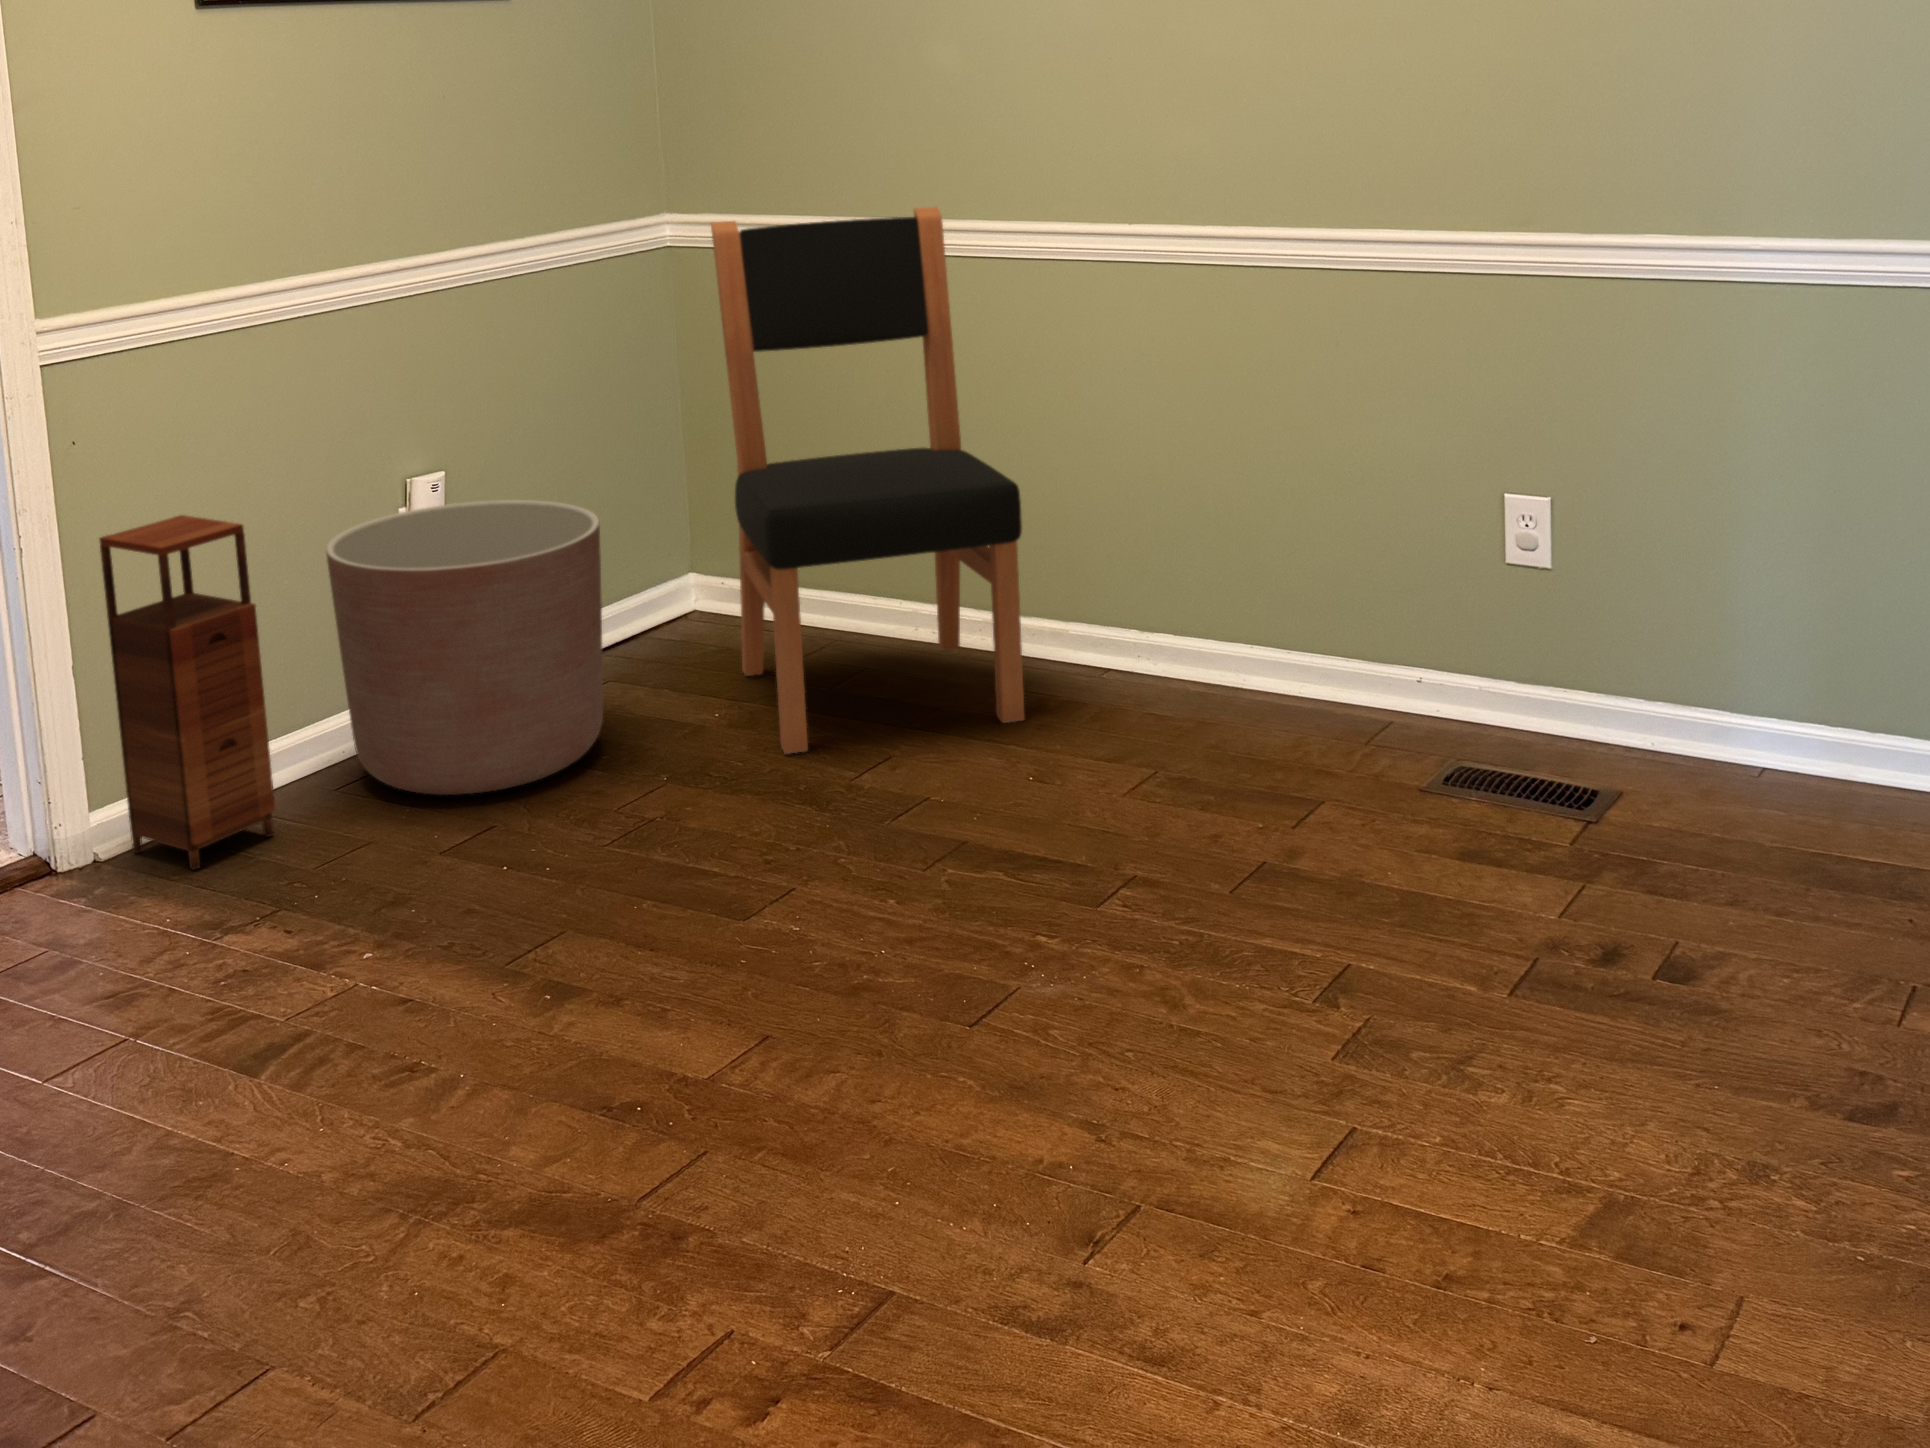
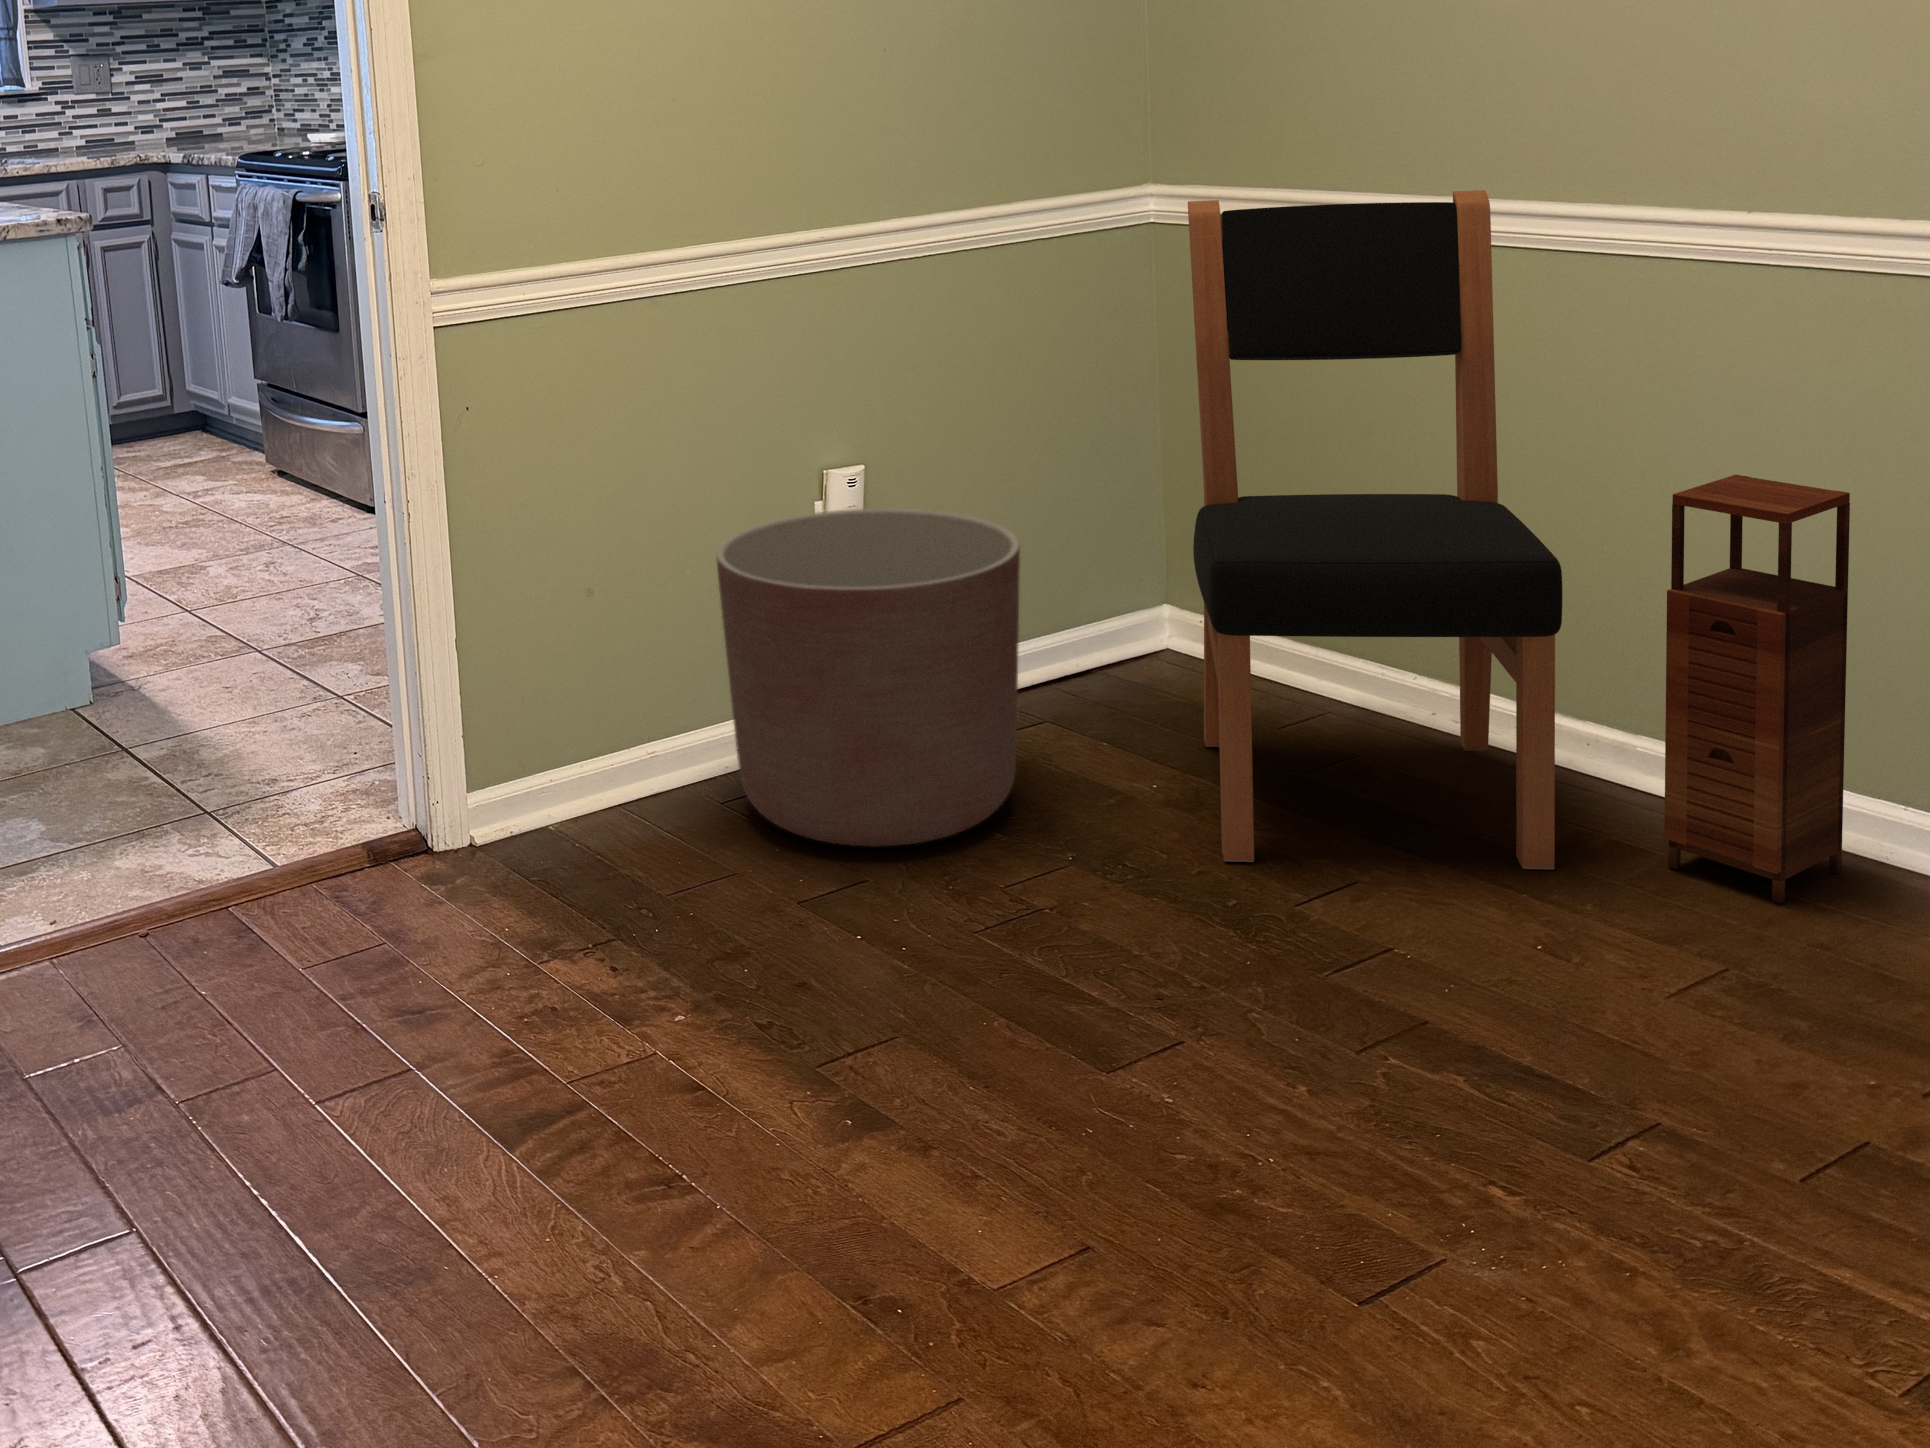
storage cabinet: present [99,515,275,870] -> present [1664,475,1850,903]

